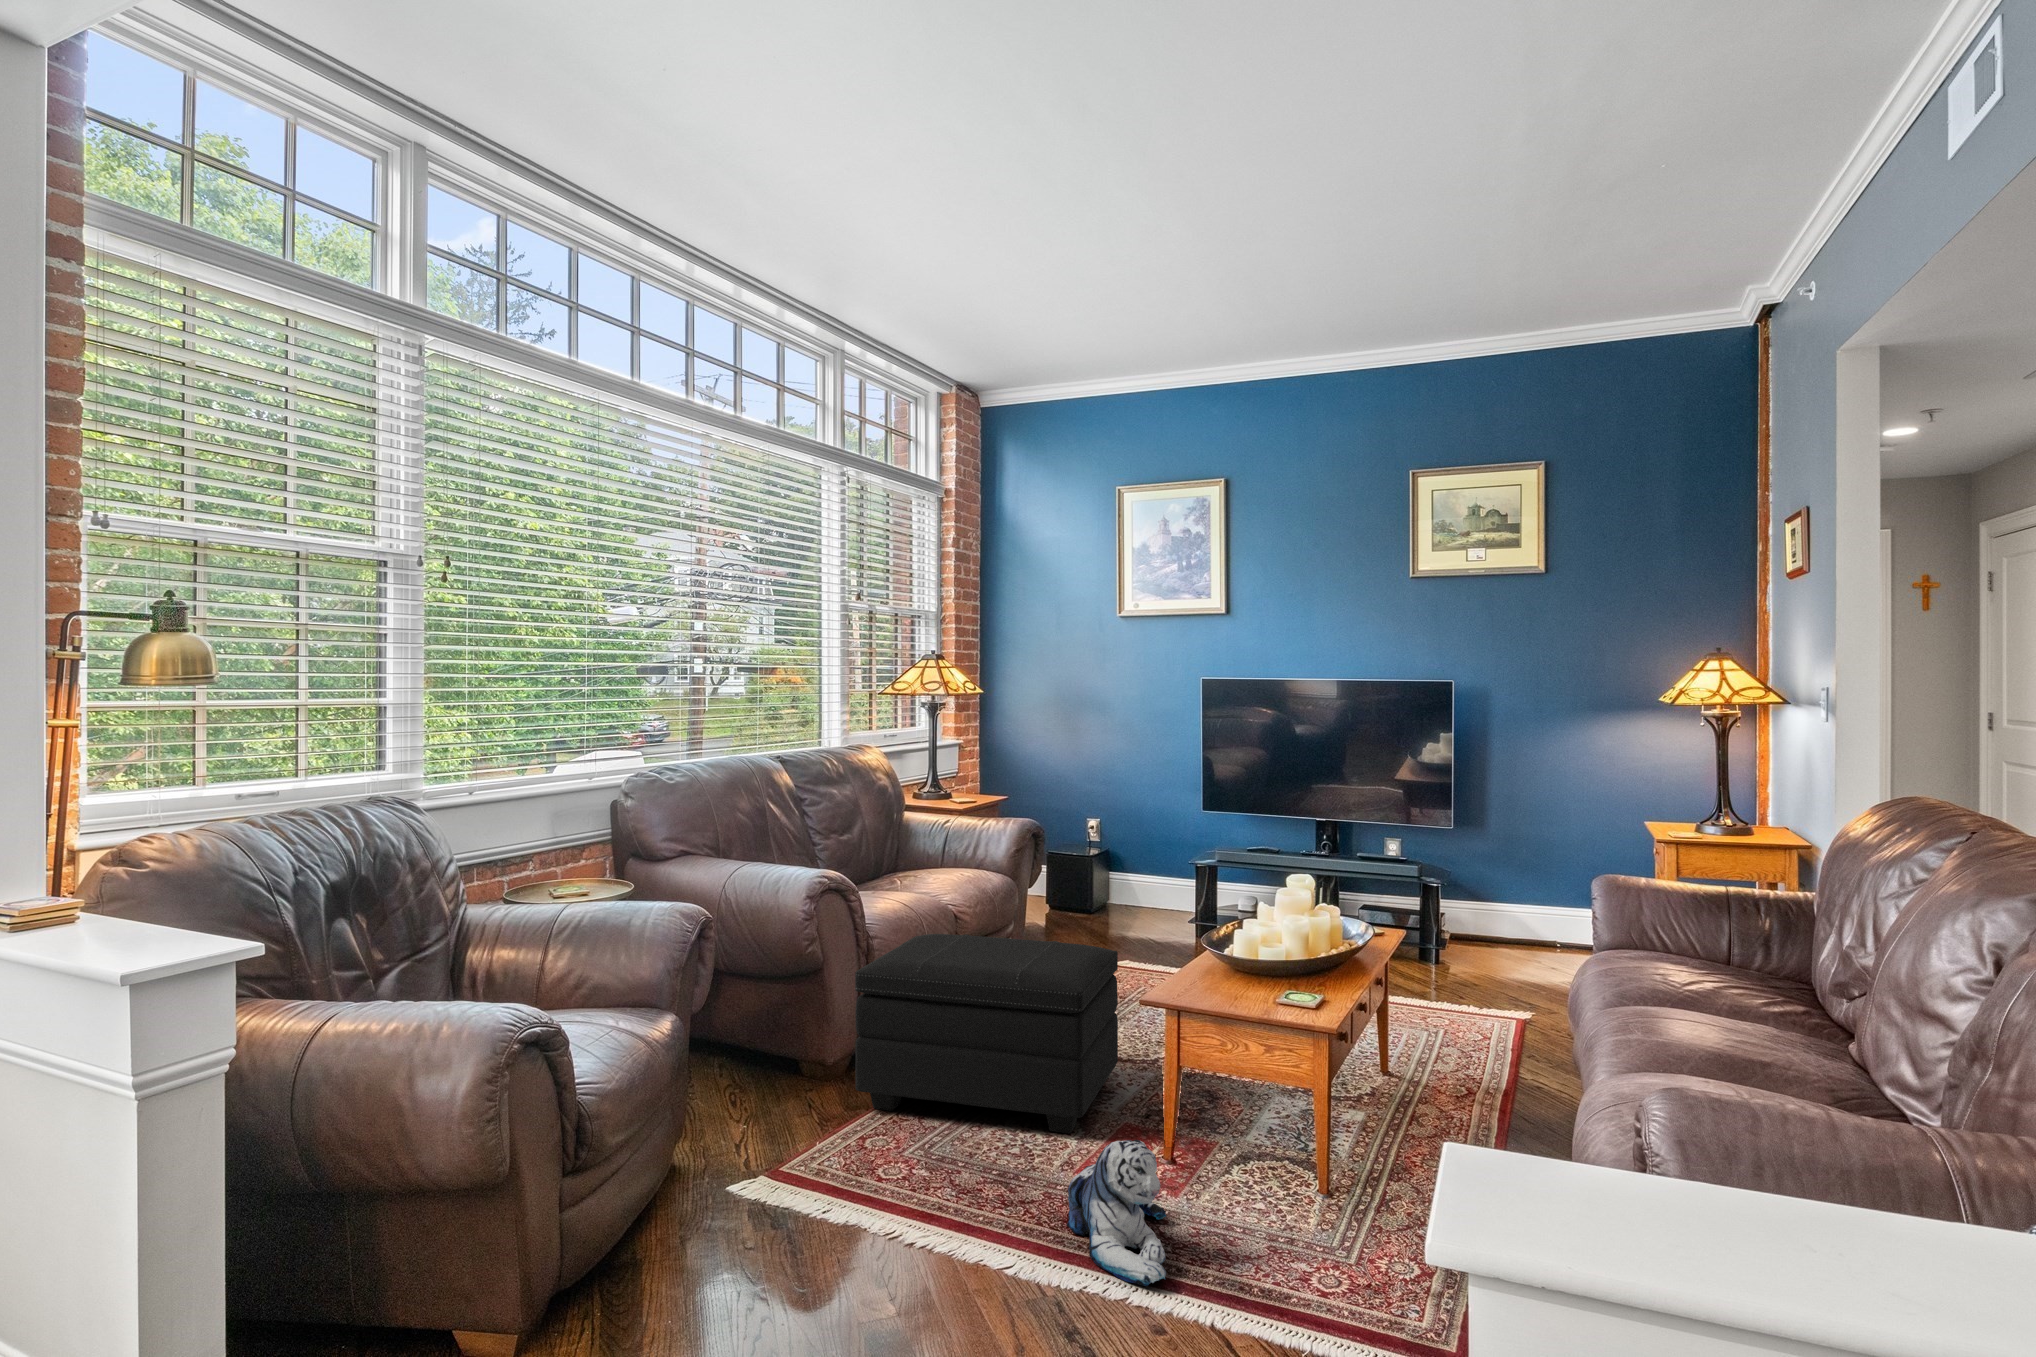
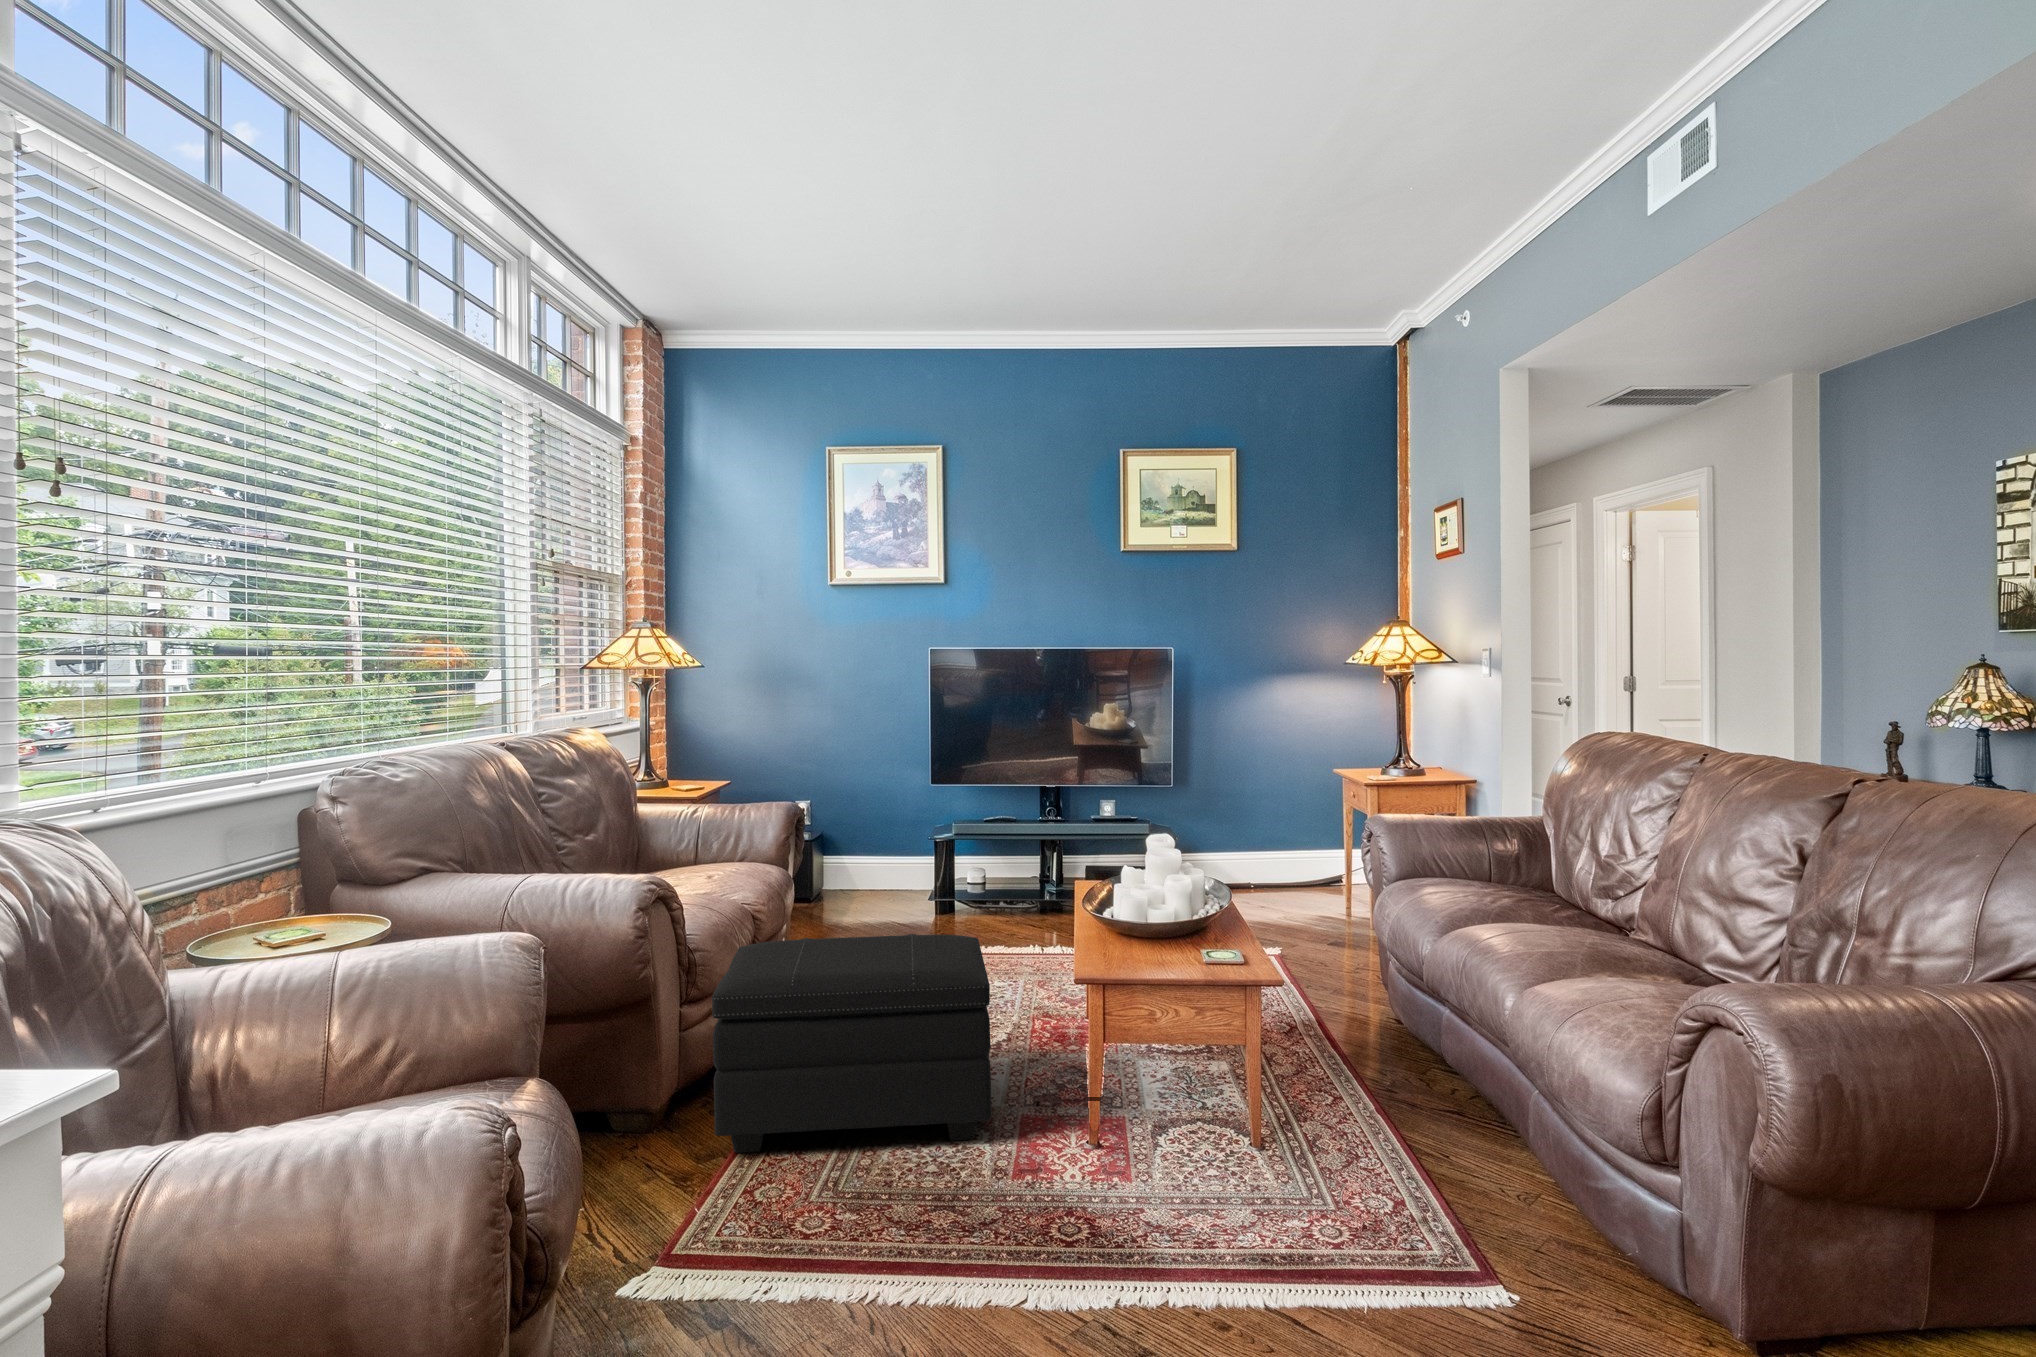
plush toy: present [1067,1140,1166,1286] -> none [1036,1130,1191,1281]

